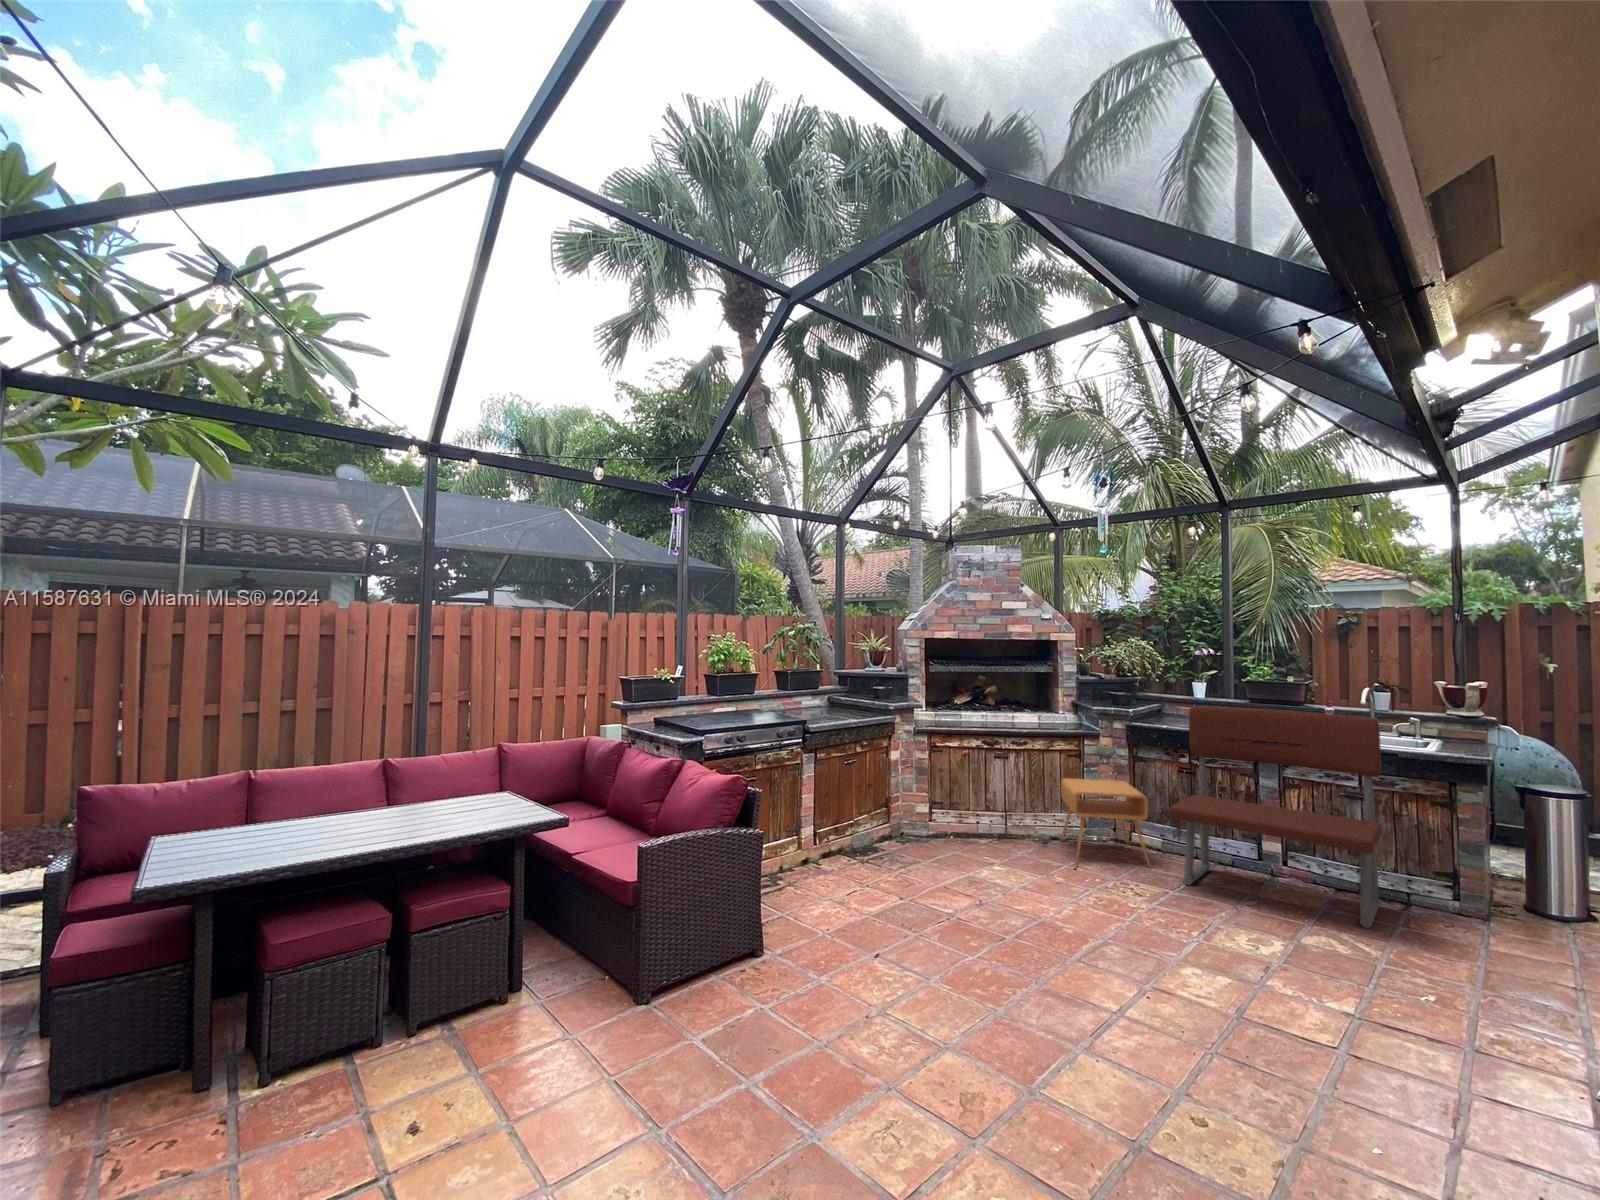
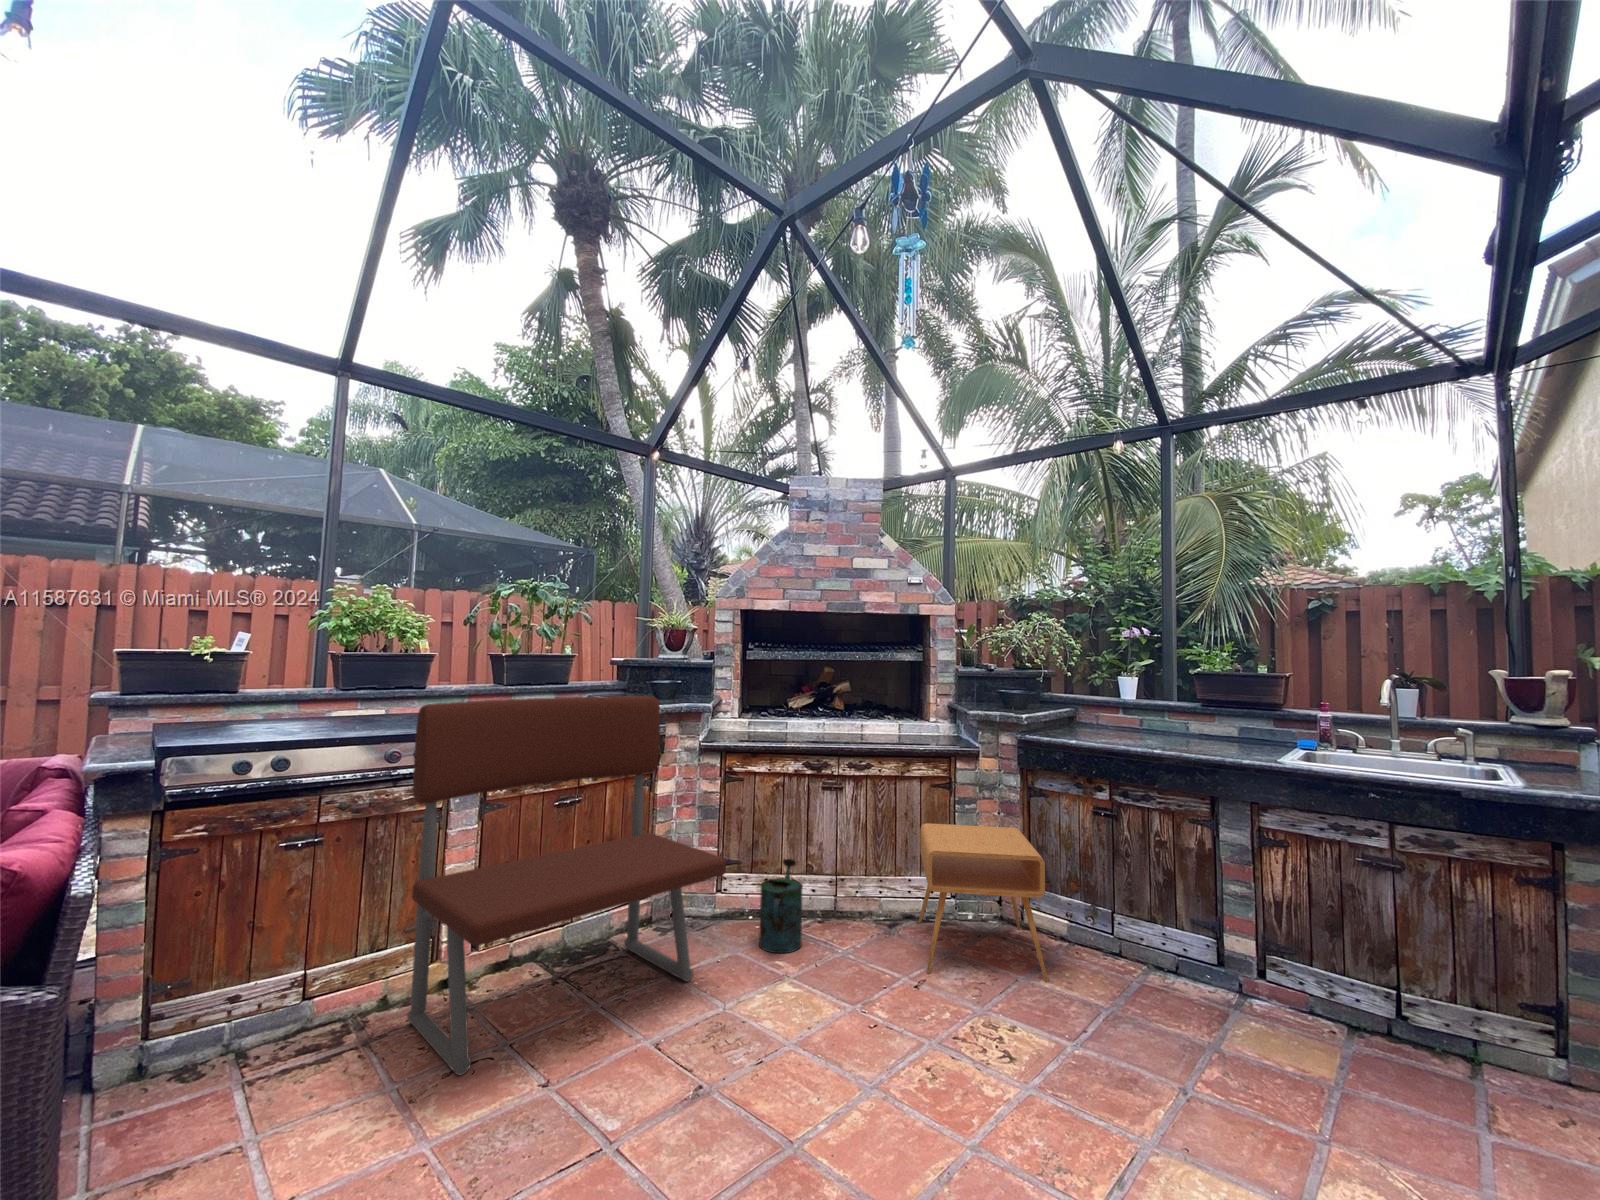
bench: present [1168,706,1382,928] -> present [407,696,726,1075]
watering can: none [965,800,992,854] -> present [759,859,803,953]

